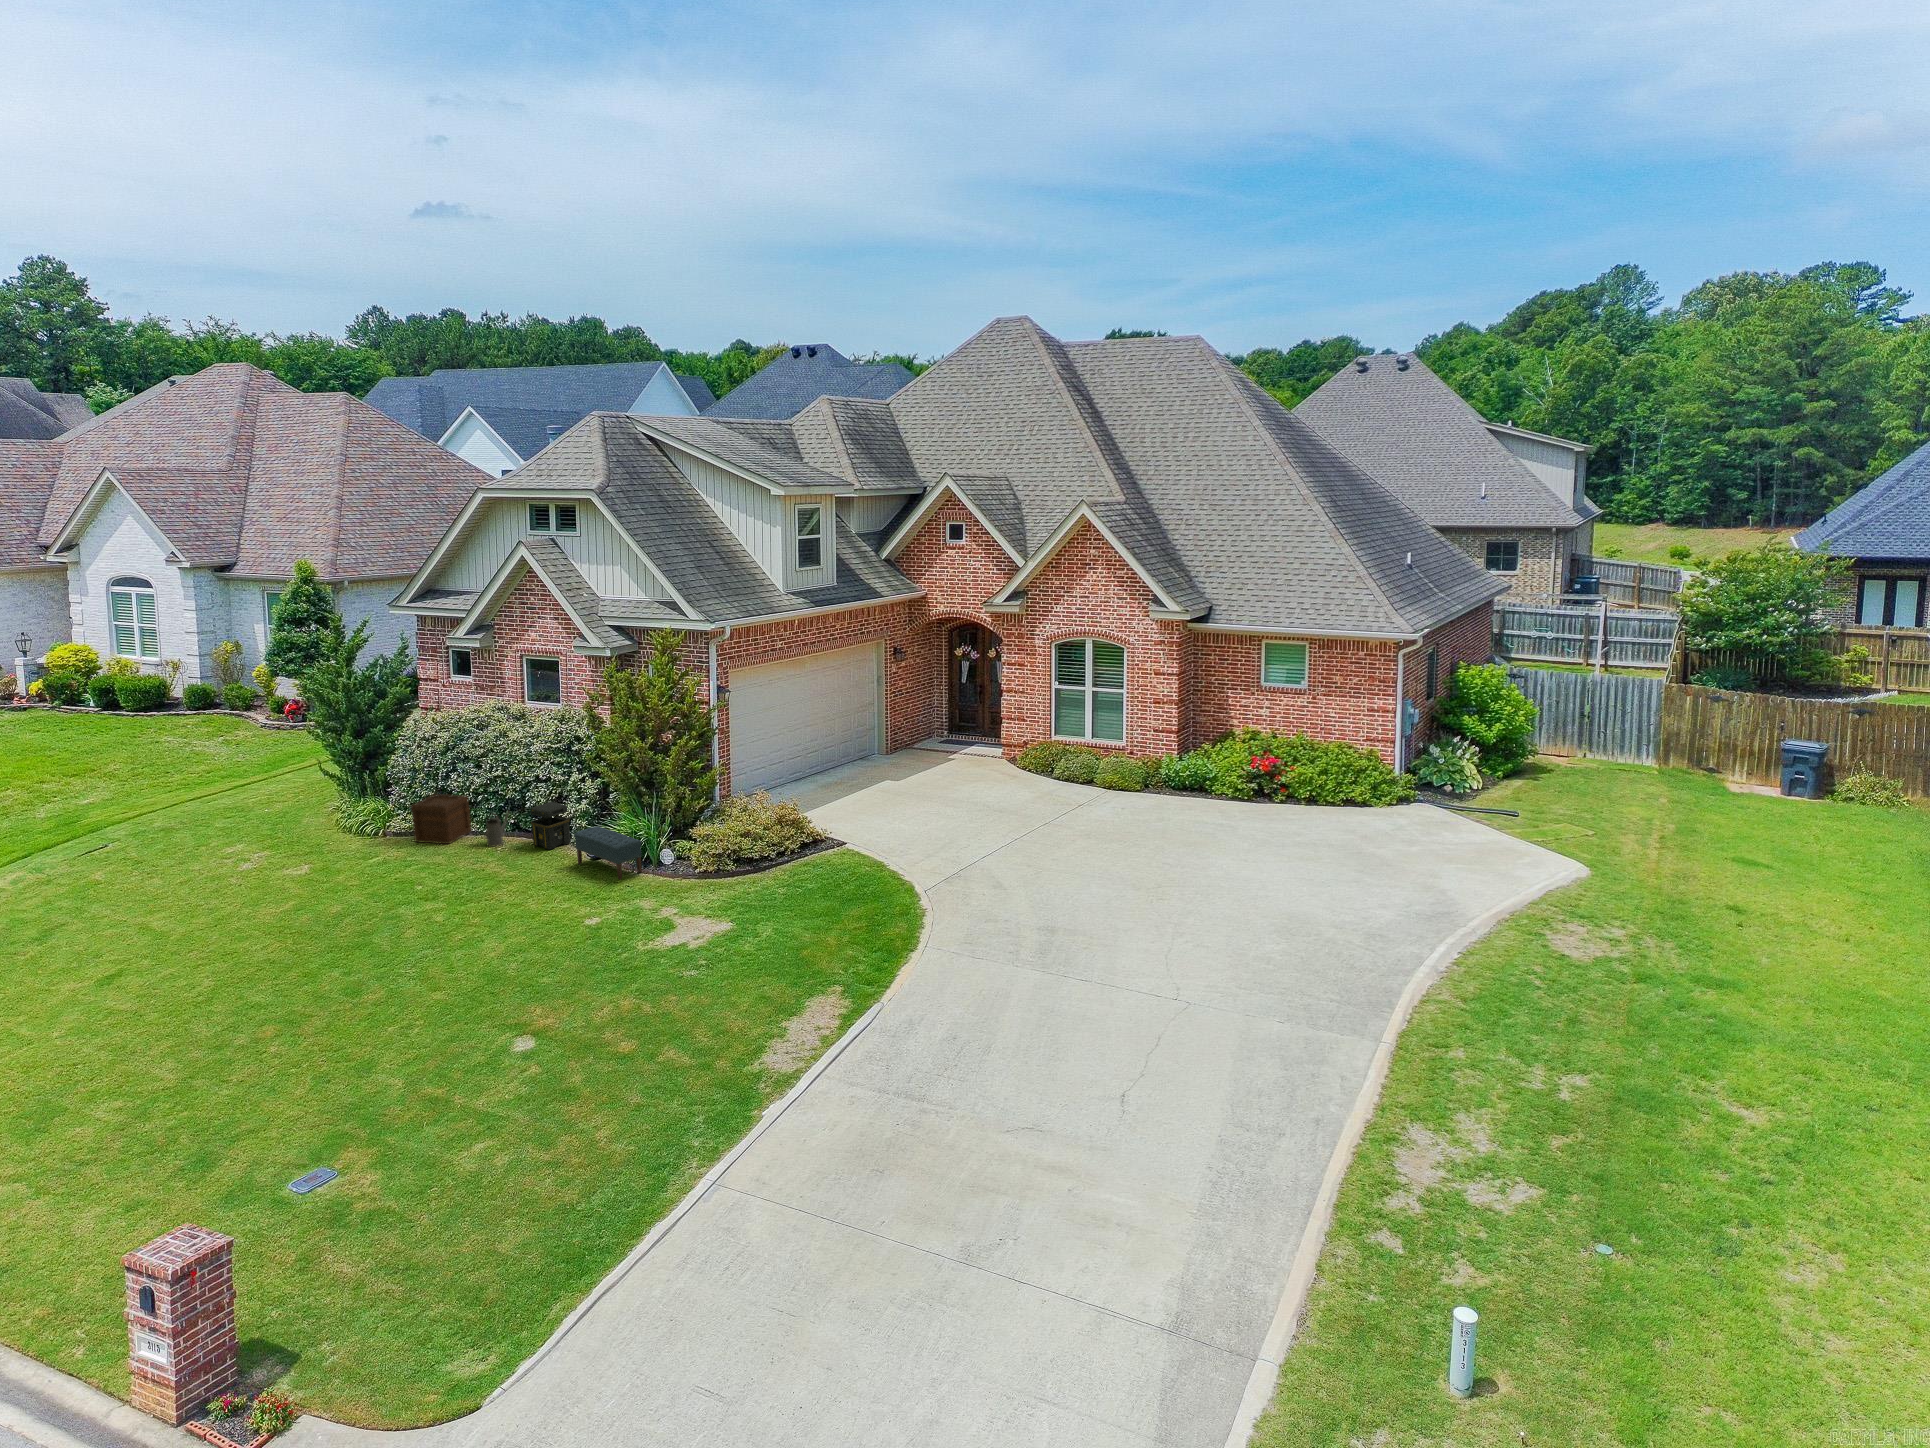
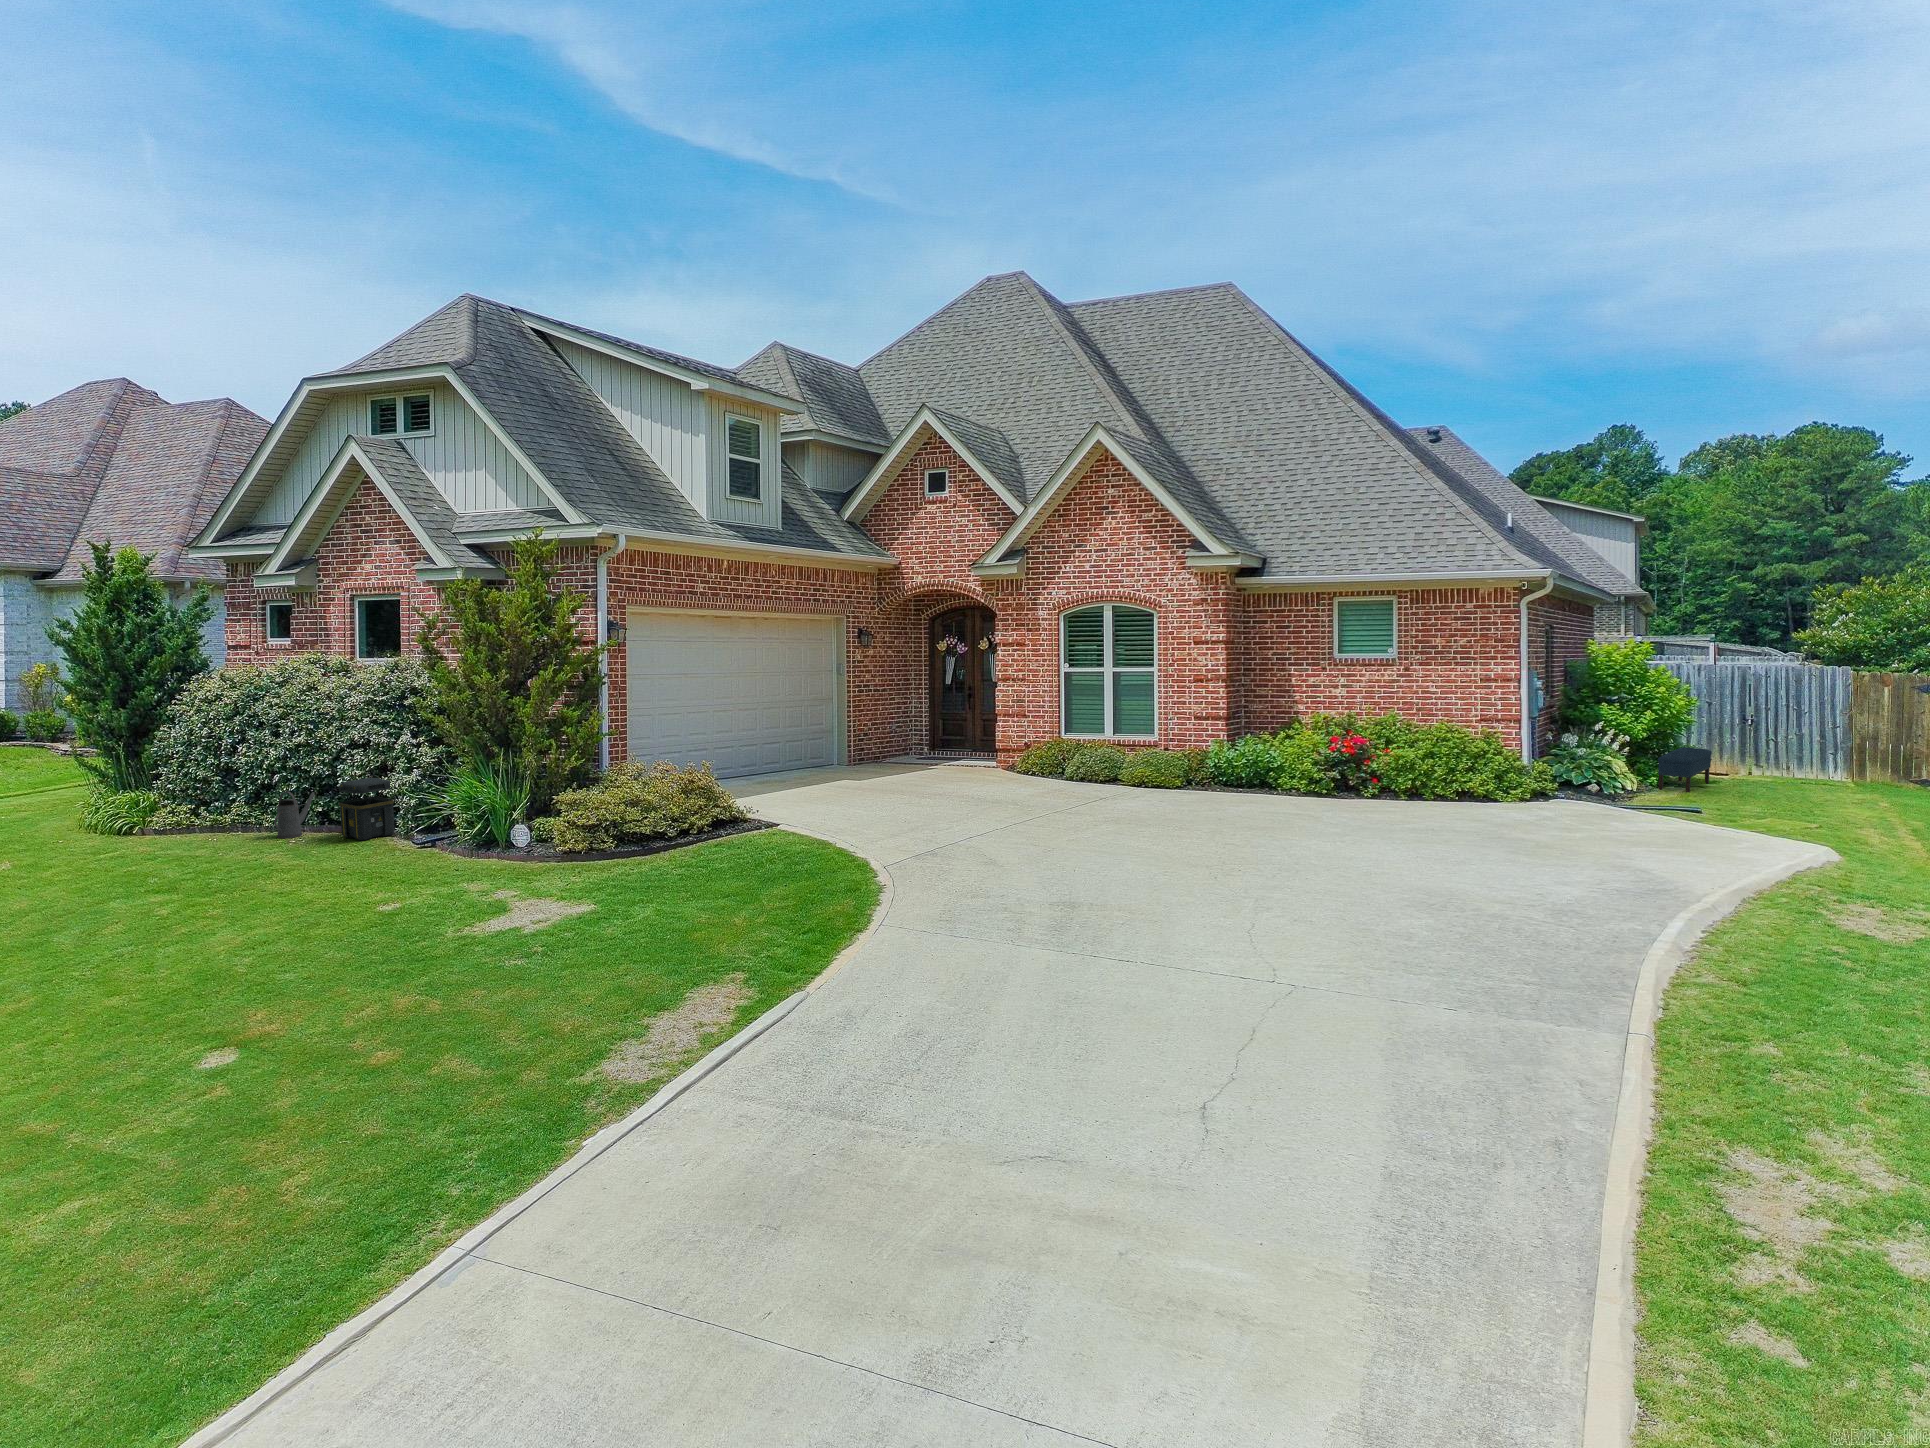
wooden crate: present [411,794,472,844] -> none [175,772,263,836]
bench: present [574,827,642,880] -> present [1658,747,1712,792]

